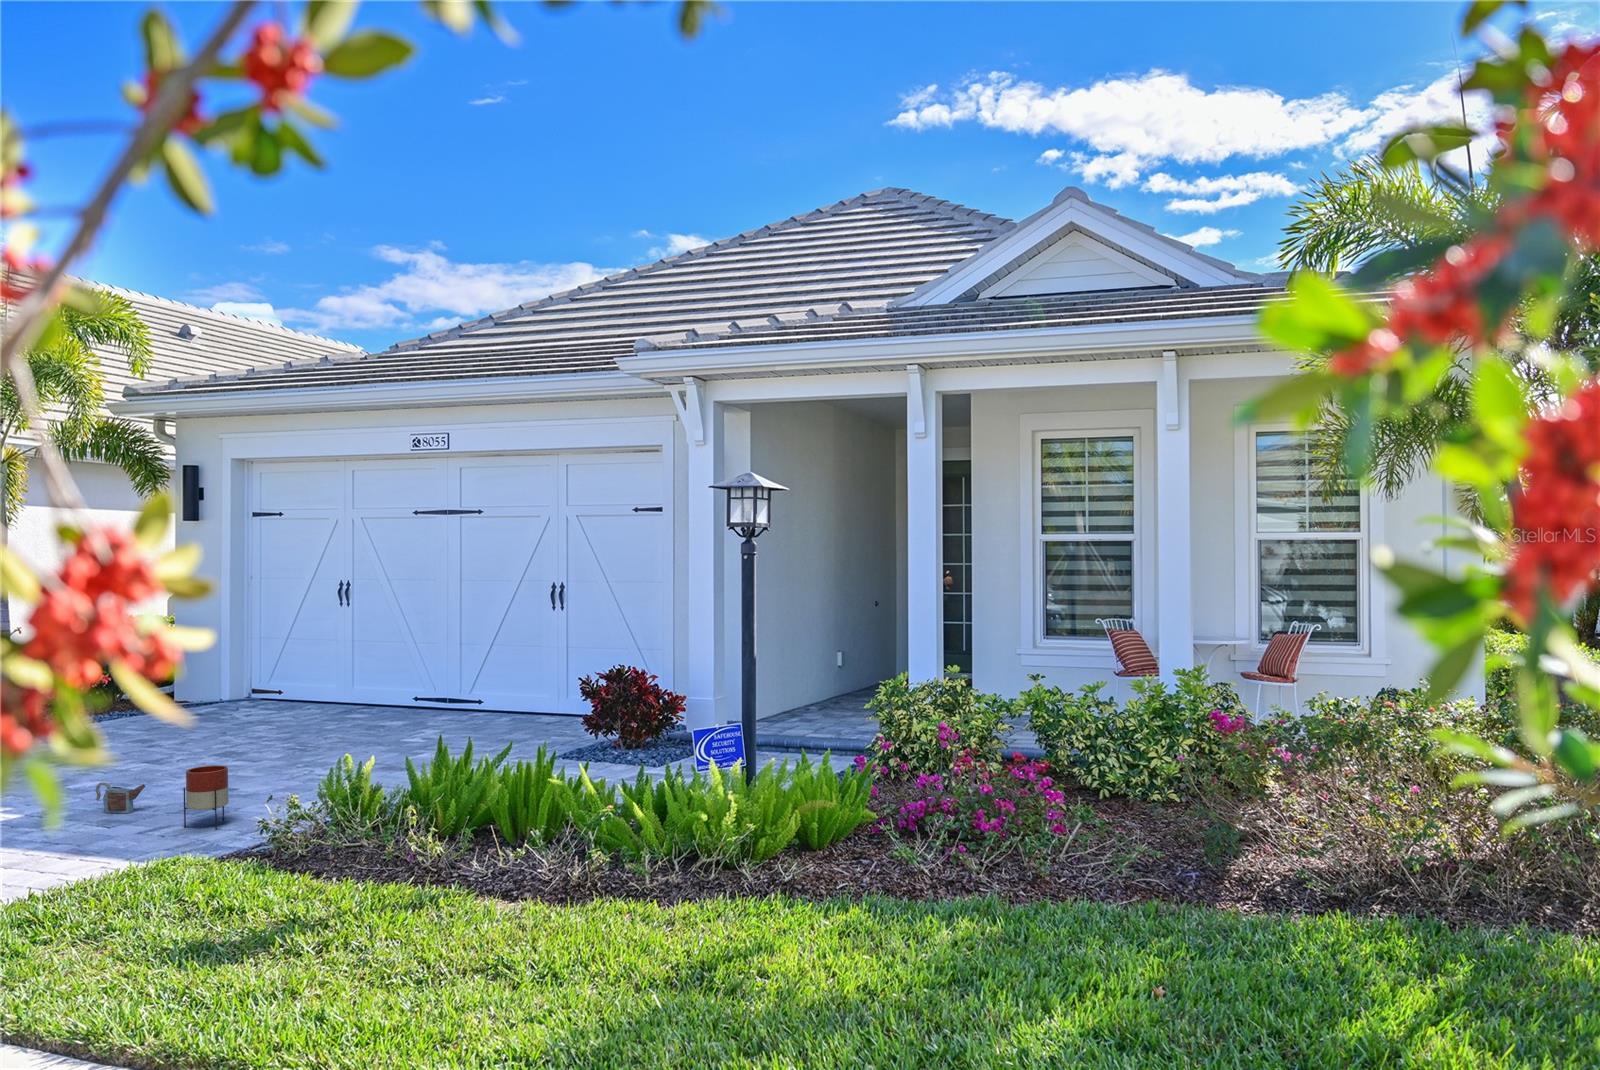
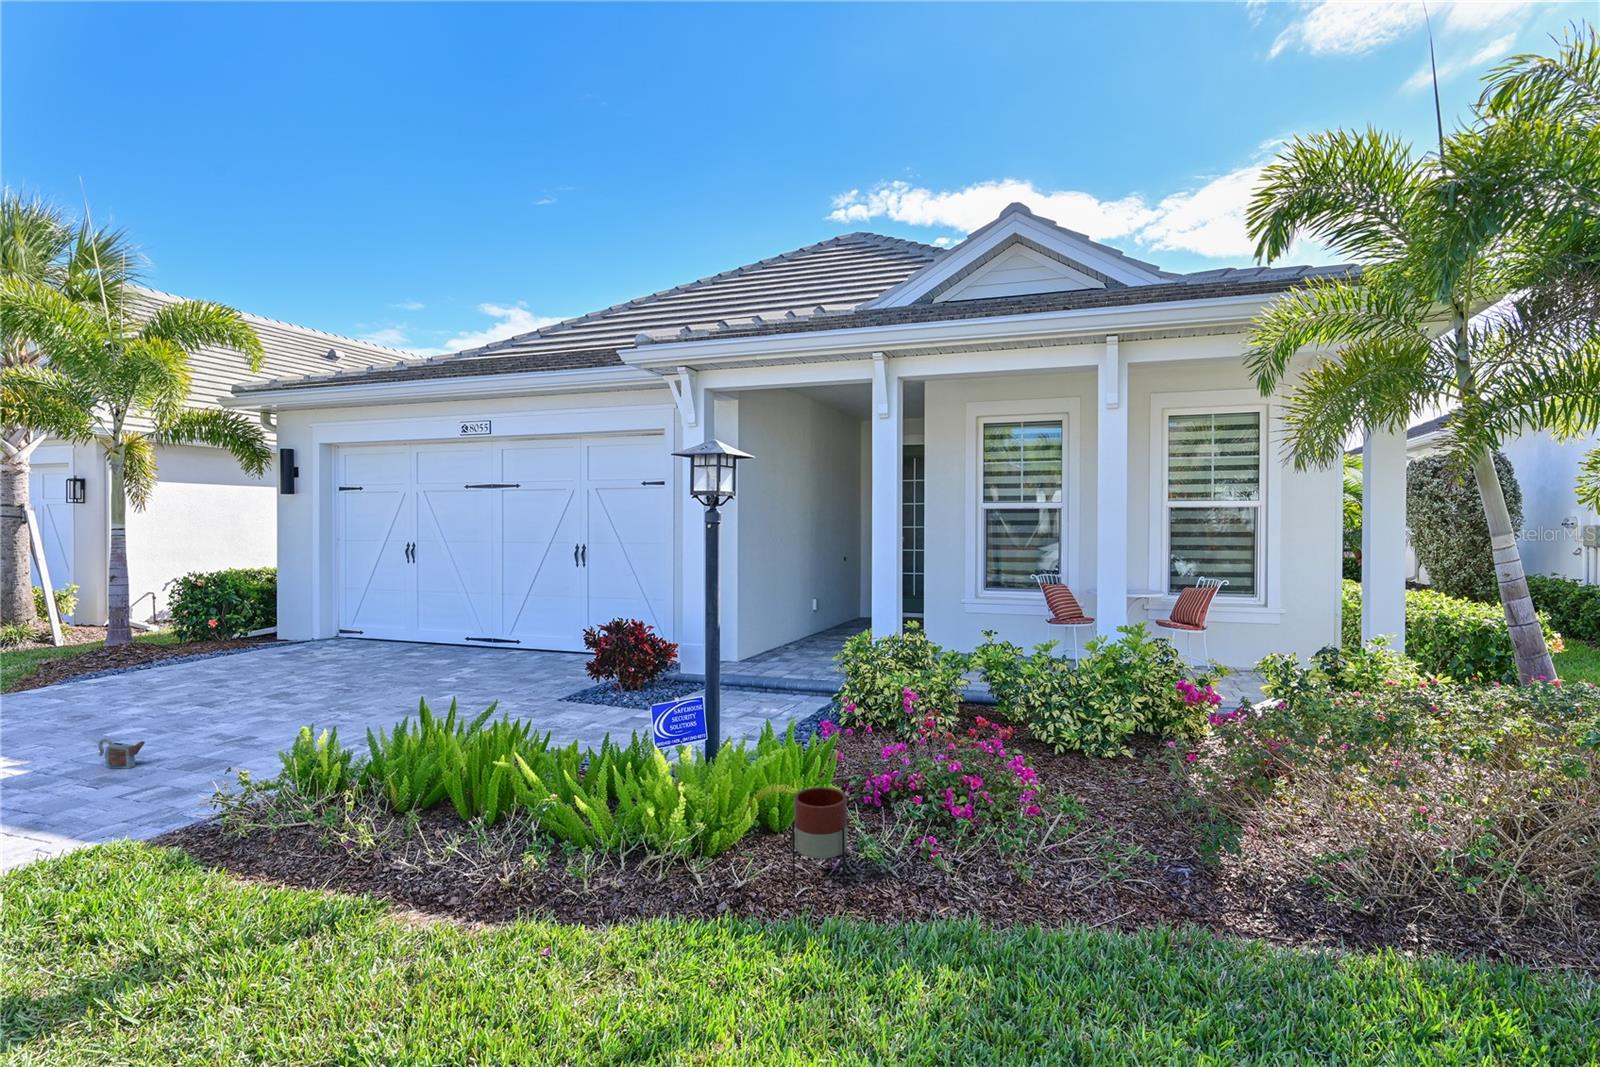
planter: present [184,765,229,830] -> present [792,787,848,885]

